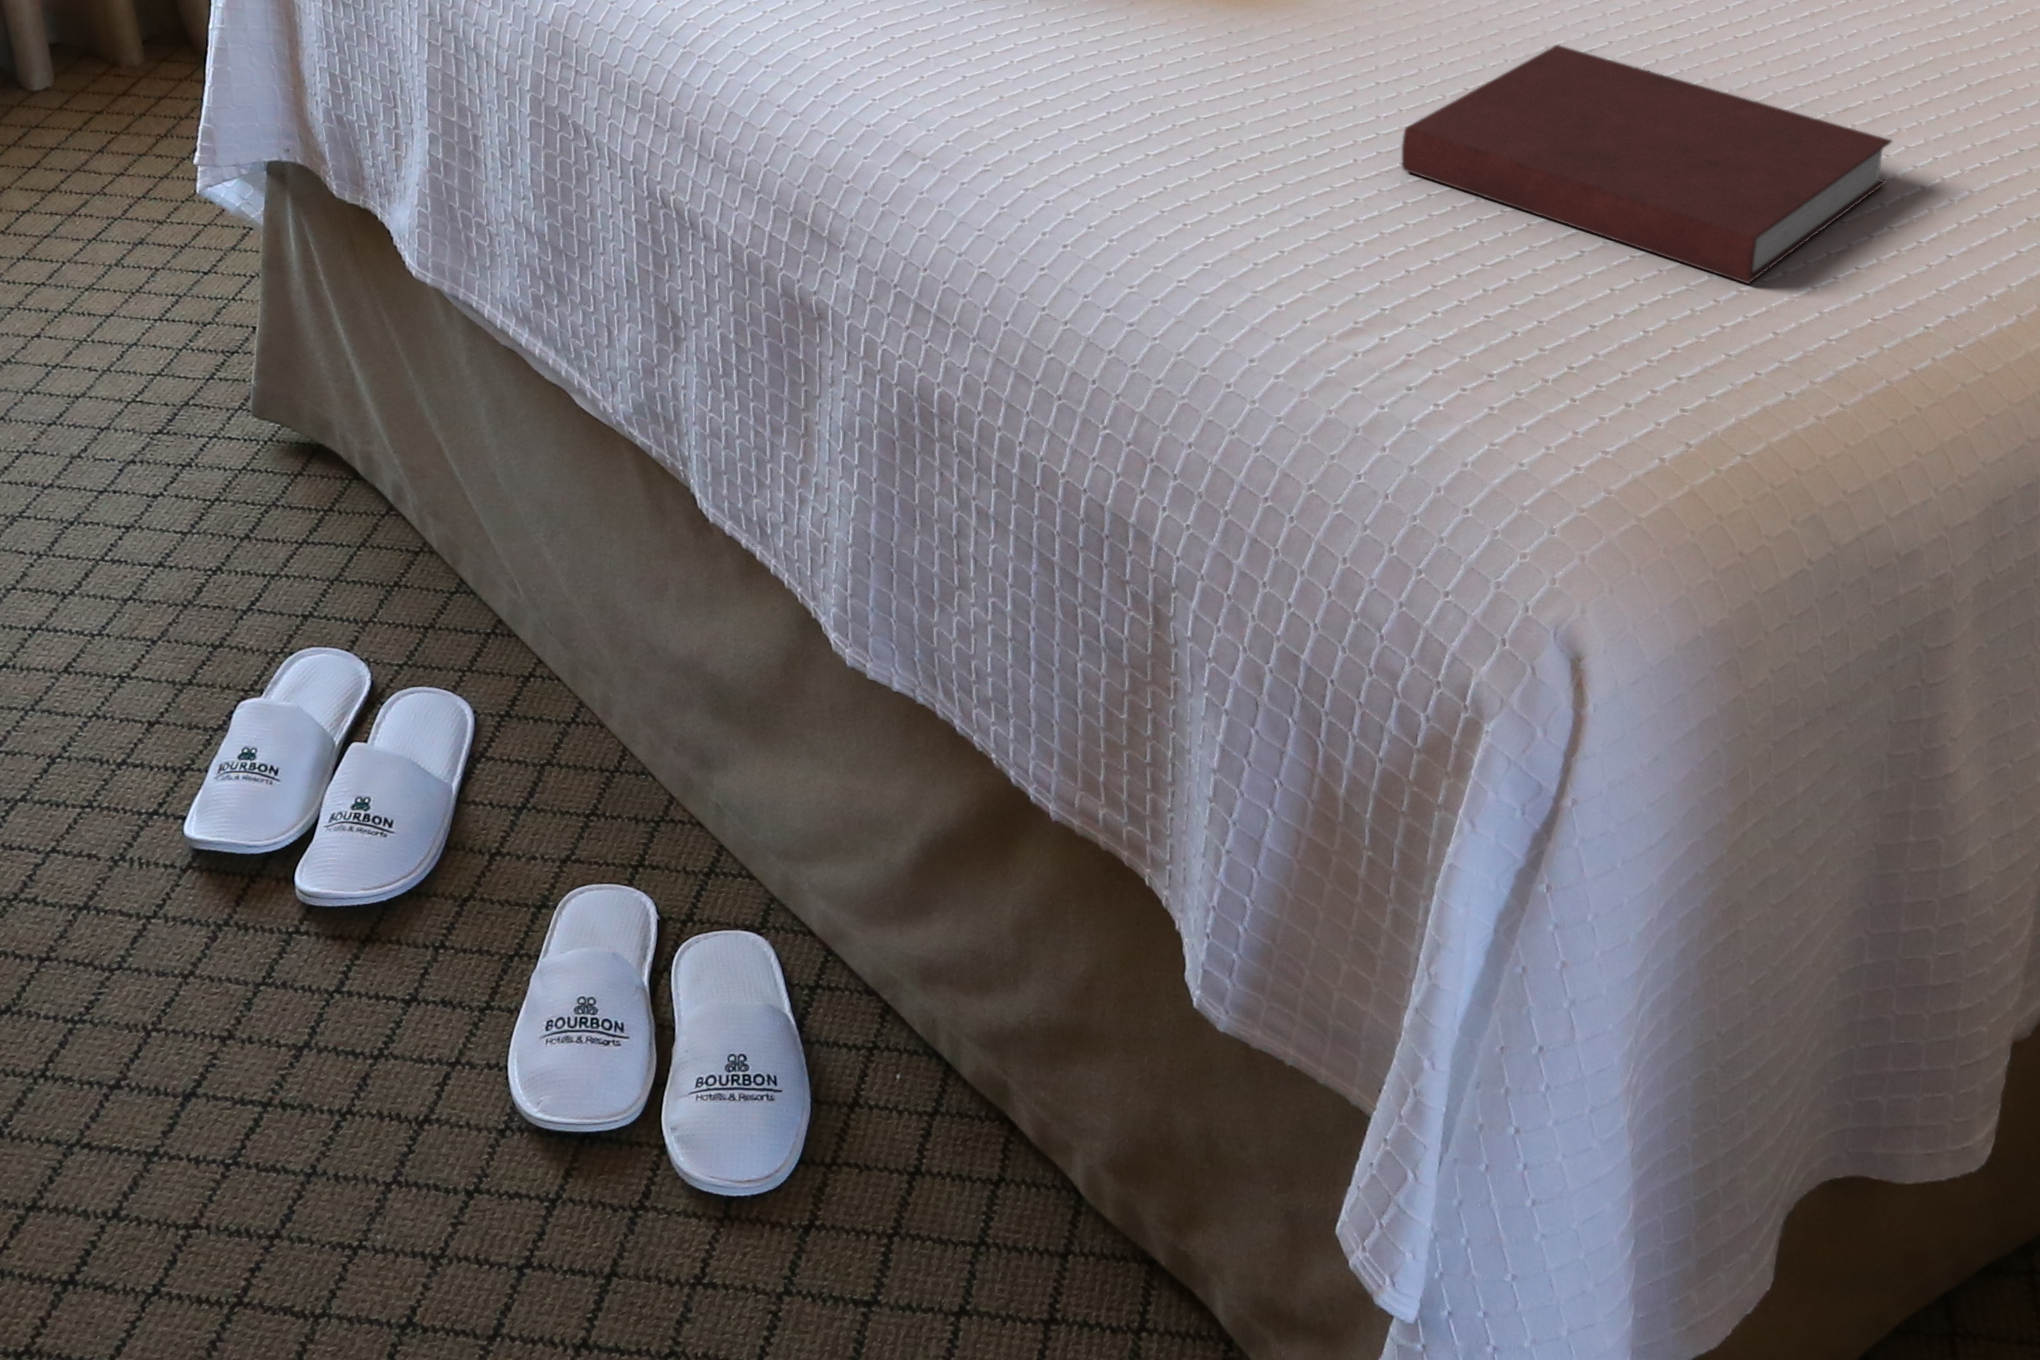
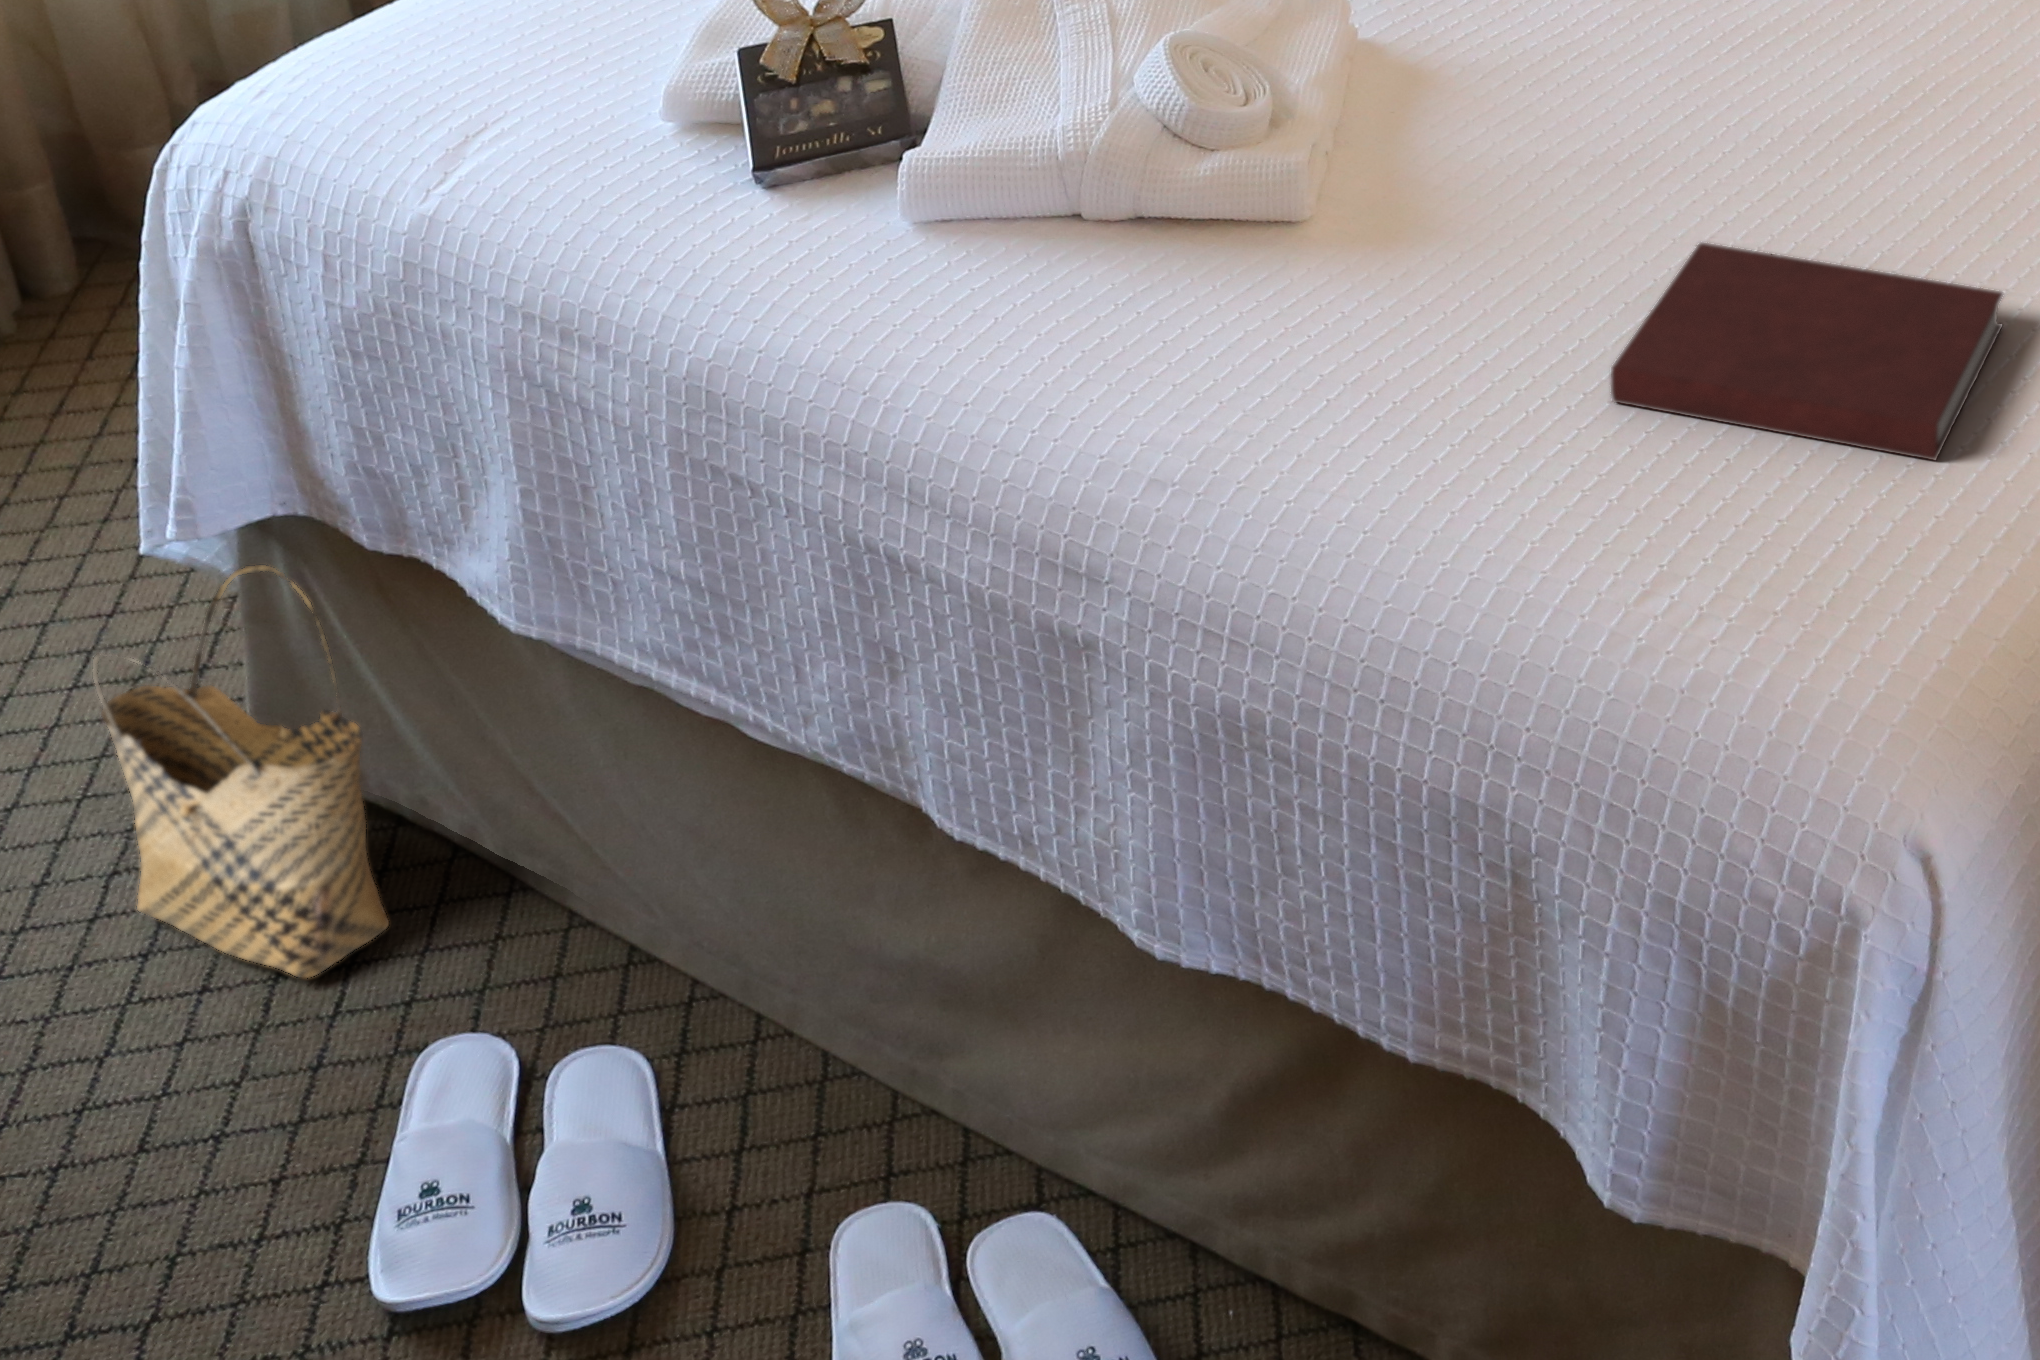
woven basket: none [108,193,317,570] -> present [93,565,389,978]

